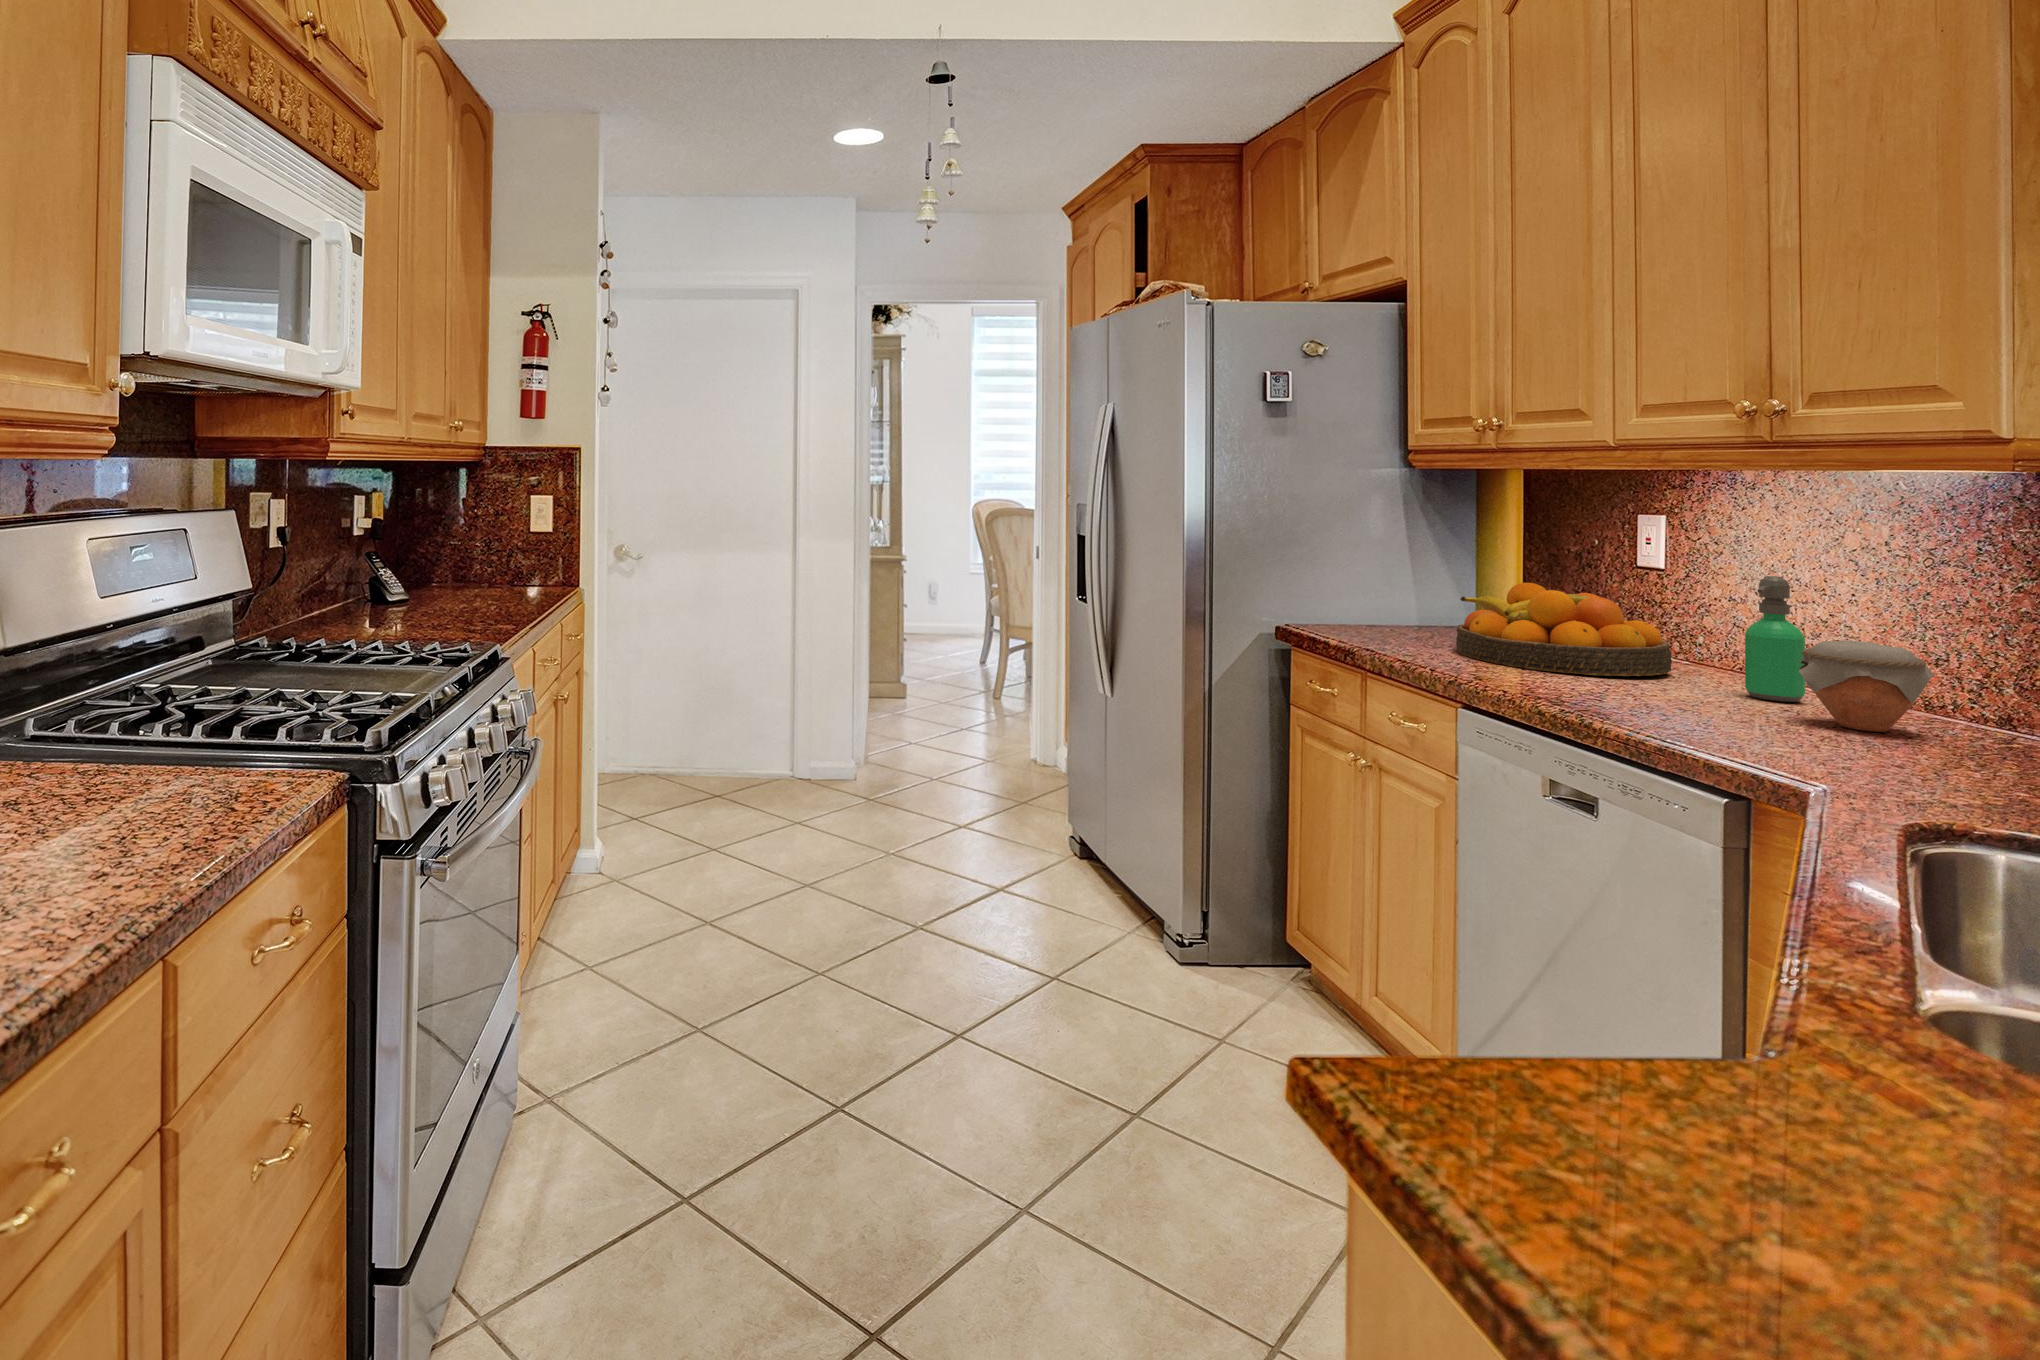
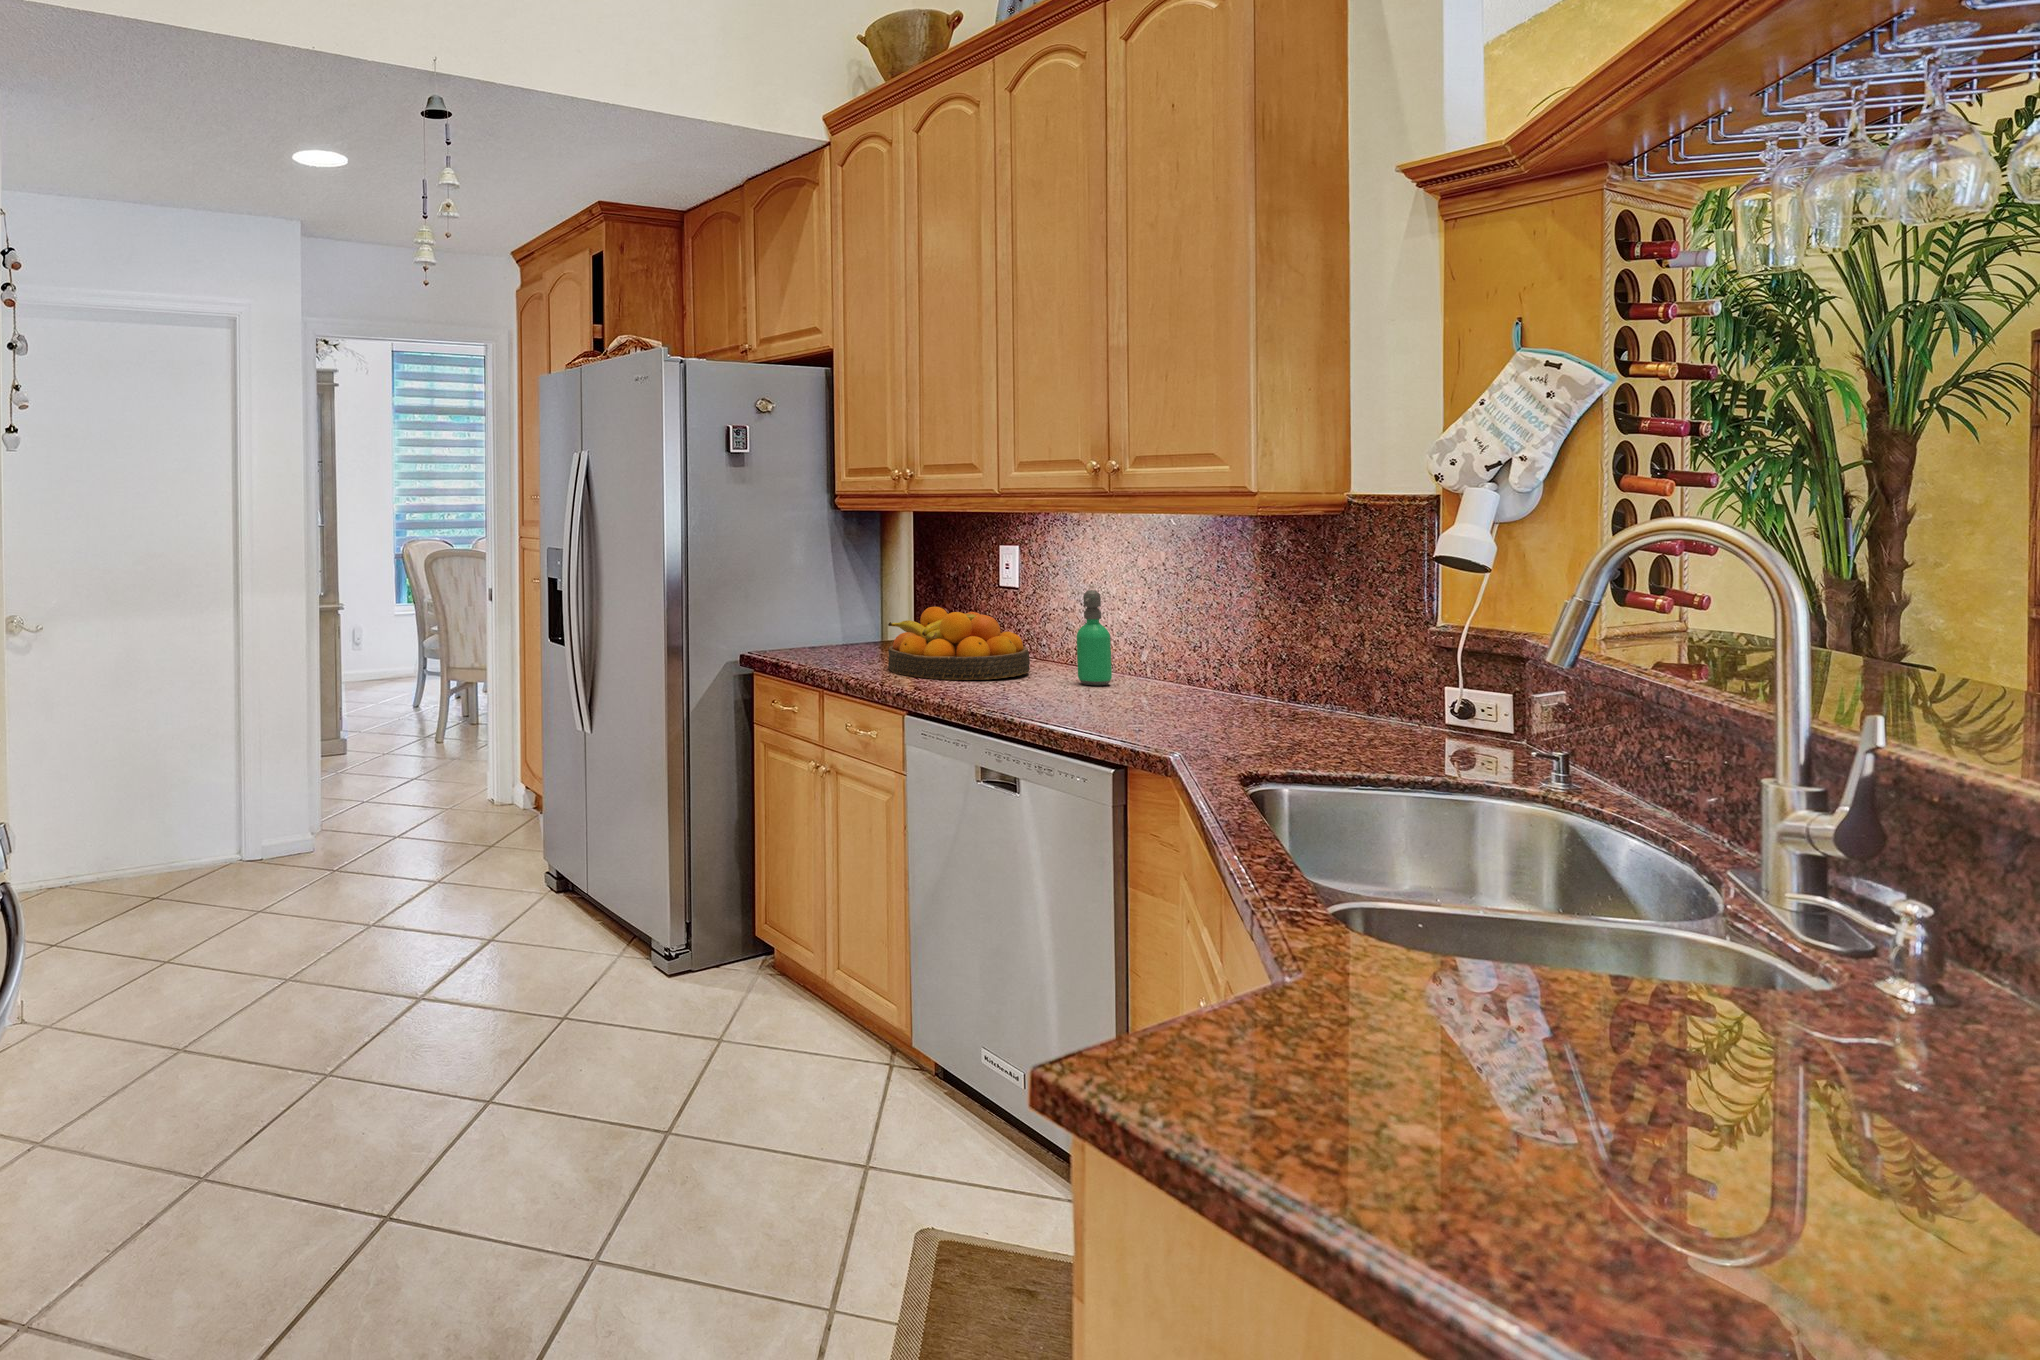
jar: present [1799,640,1935,732] -> none [1115,635,1186,701]

